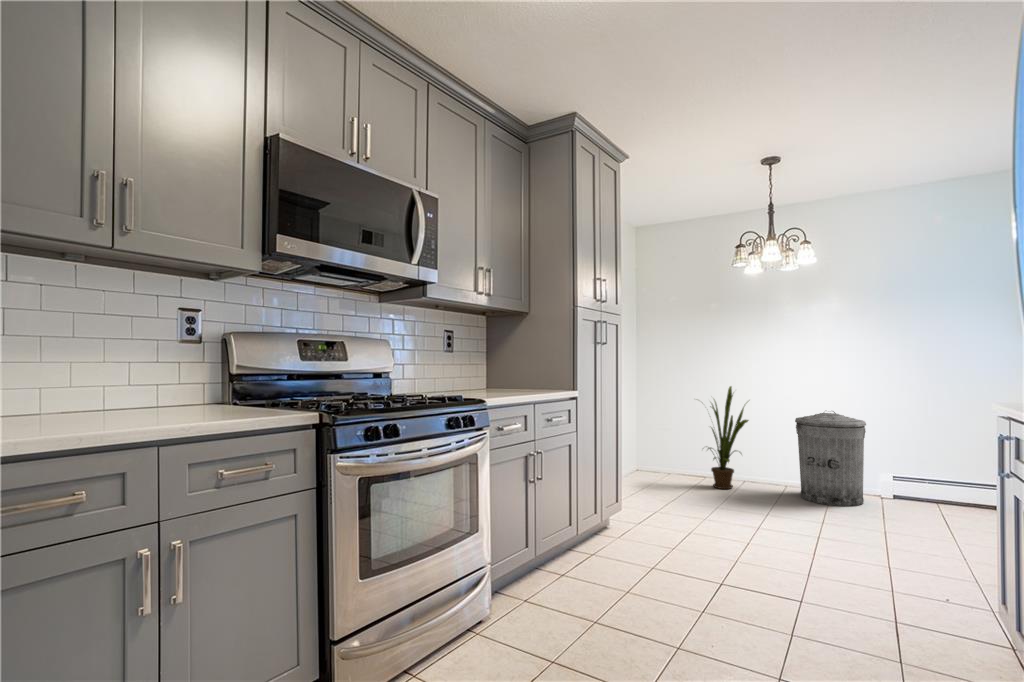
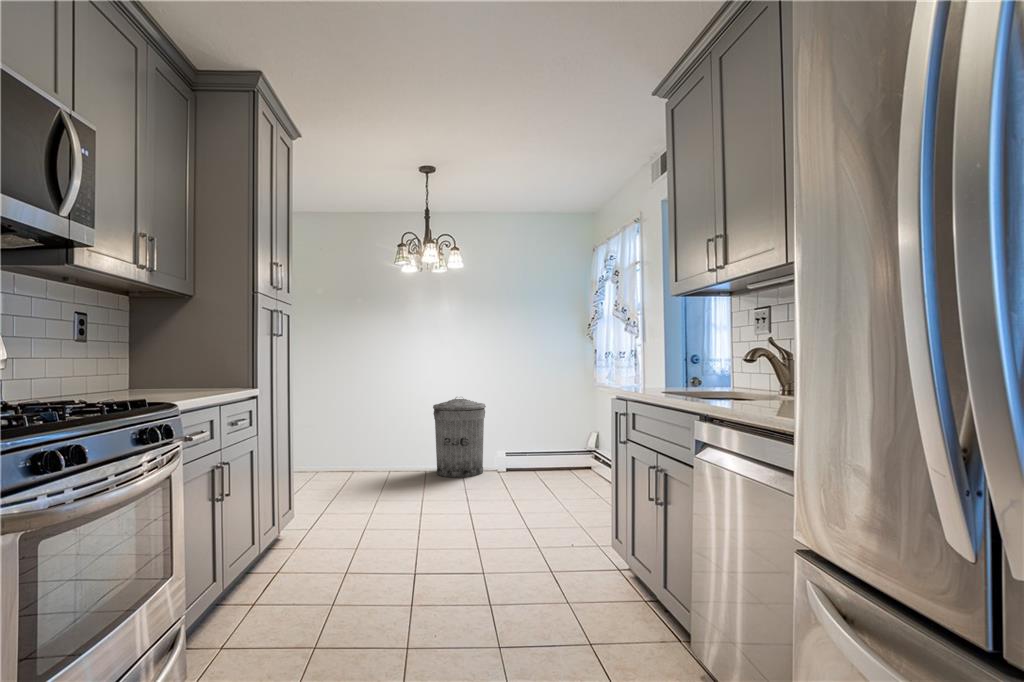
house plant: present [708,386,749,489] -> none [341,379,395,479]

